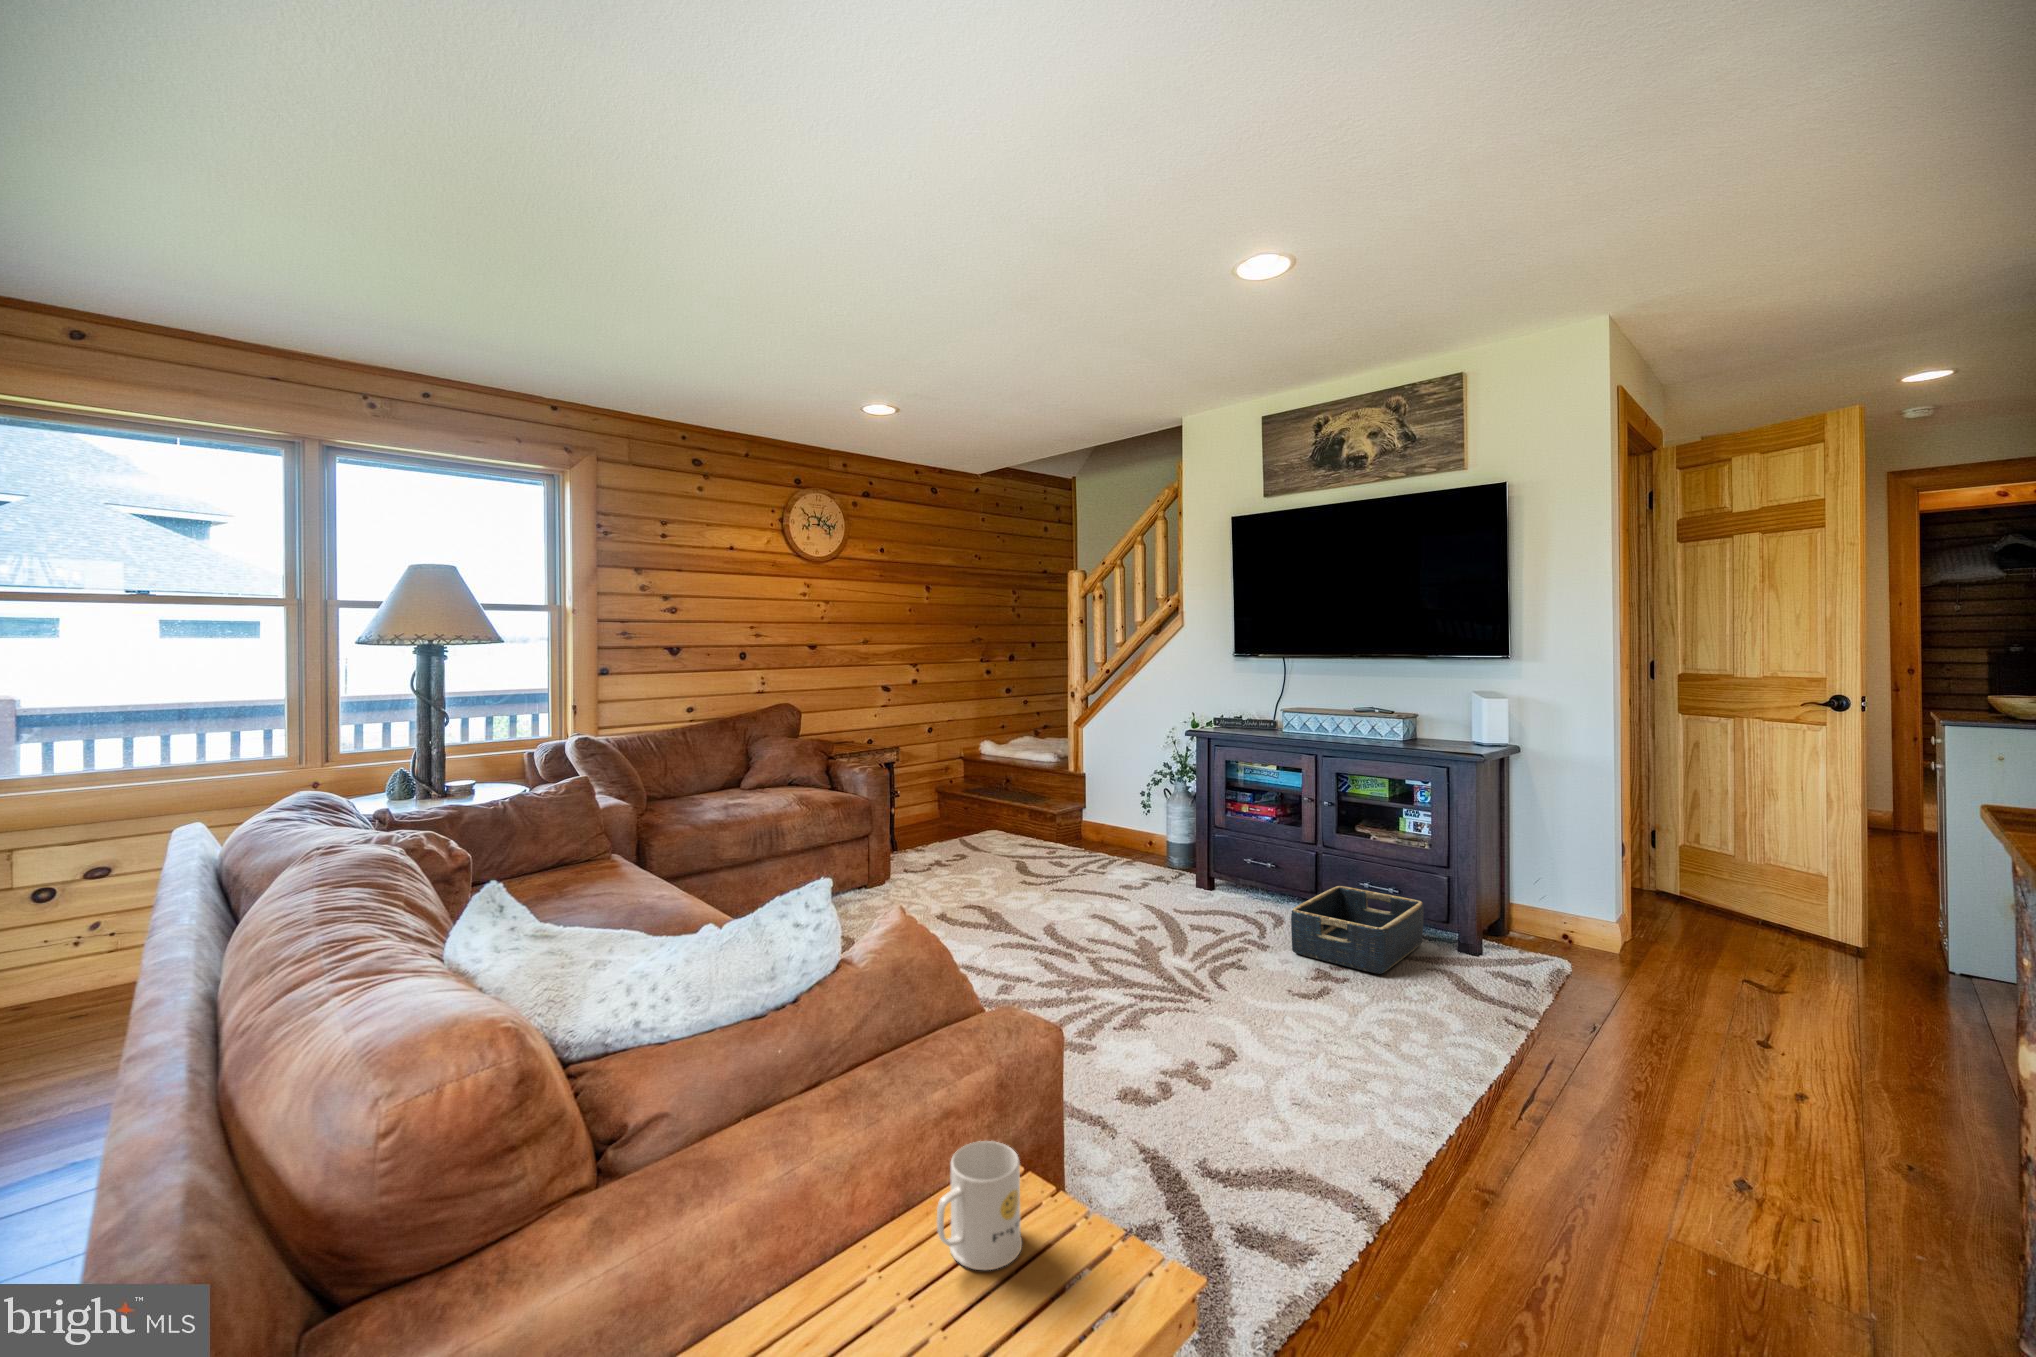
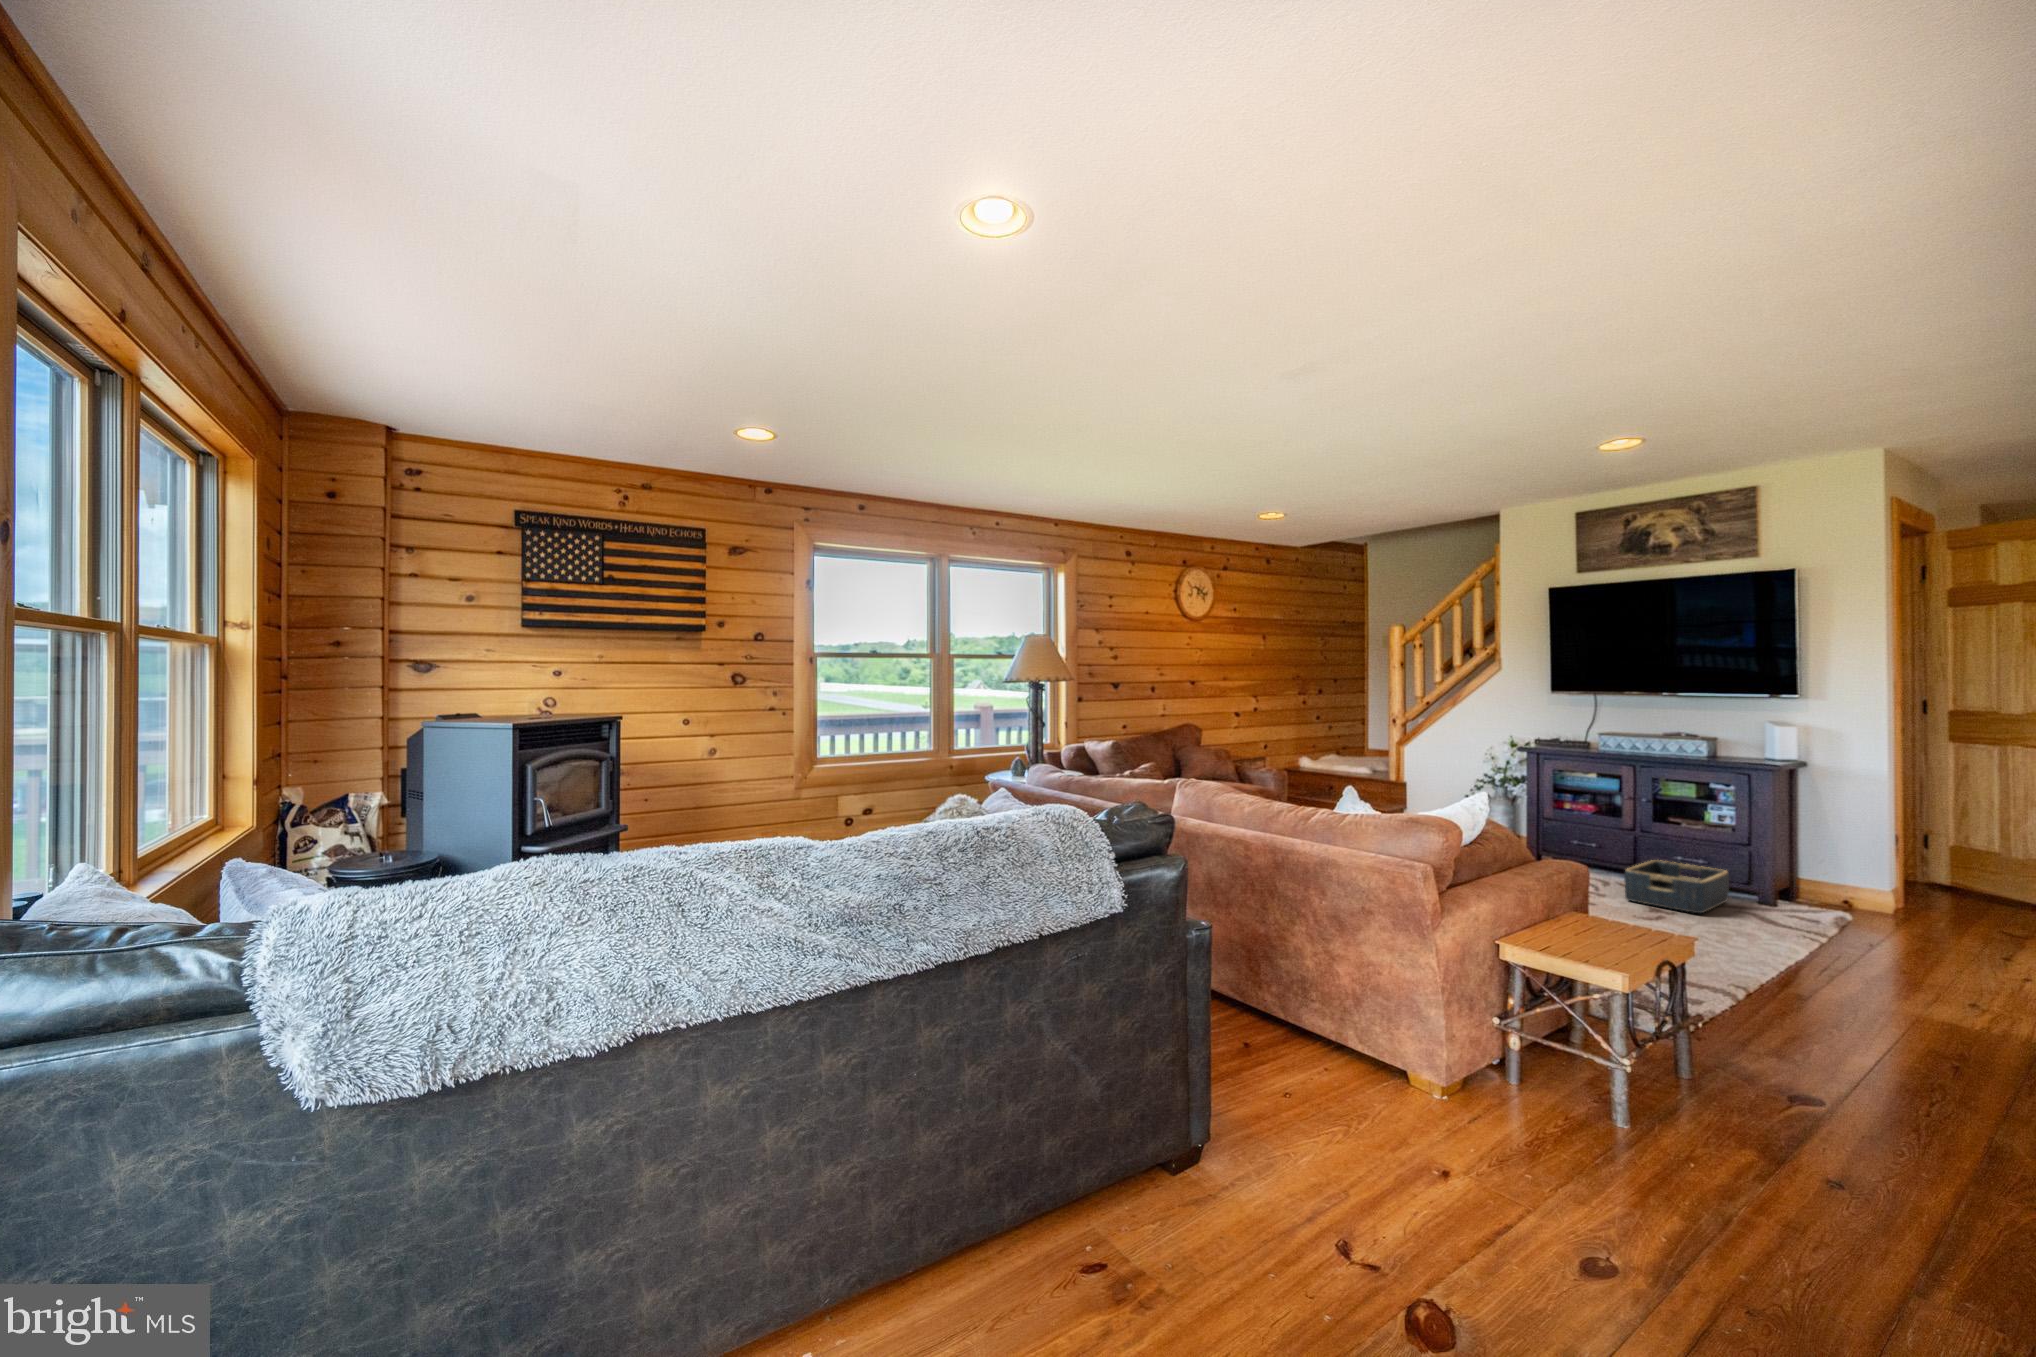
mug: present [937,1141,1022,1270] -> none [1570,891,1605,933]

